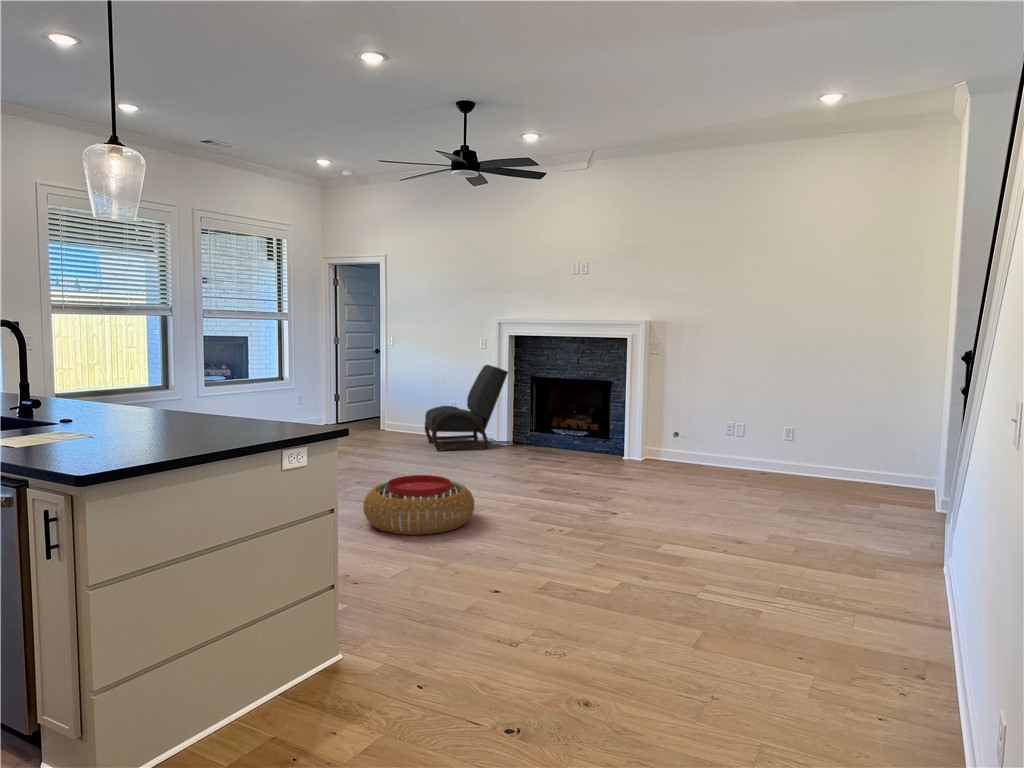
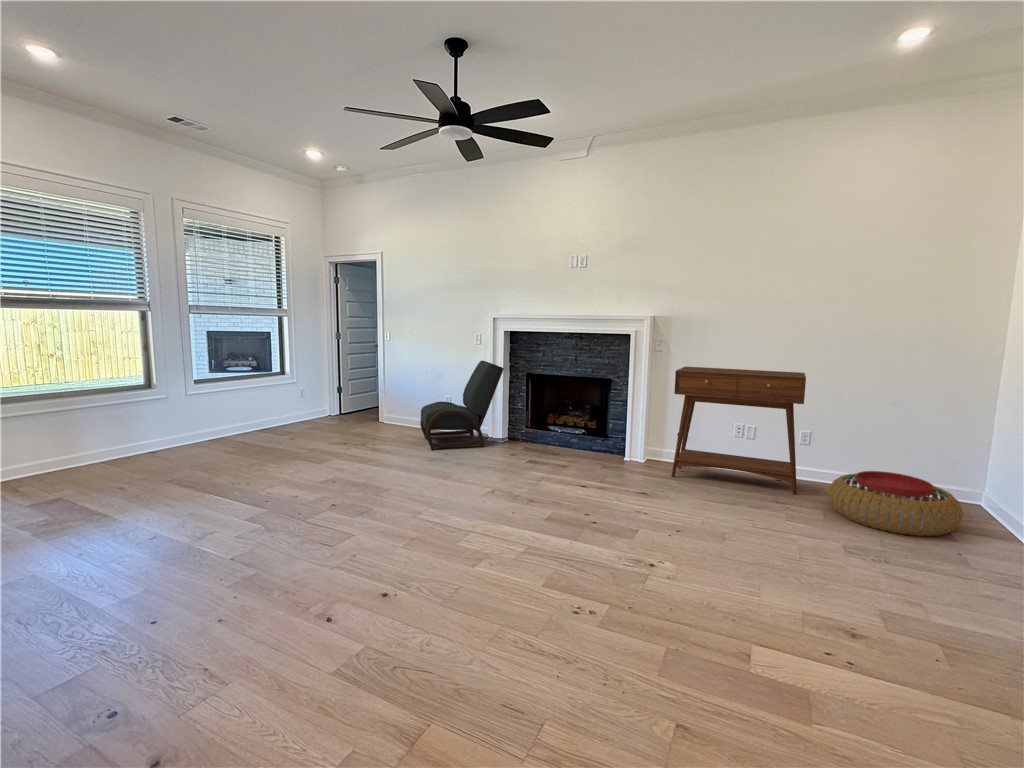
console table: none [664,369,784,484] -> present [671,367,806,495]
pouf: present [363,475,474,535] -> present [828,471,963,536]

